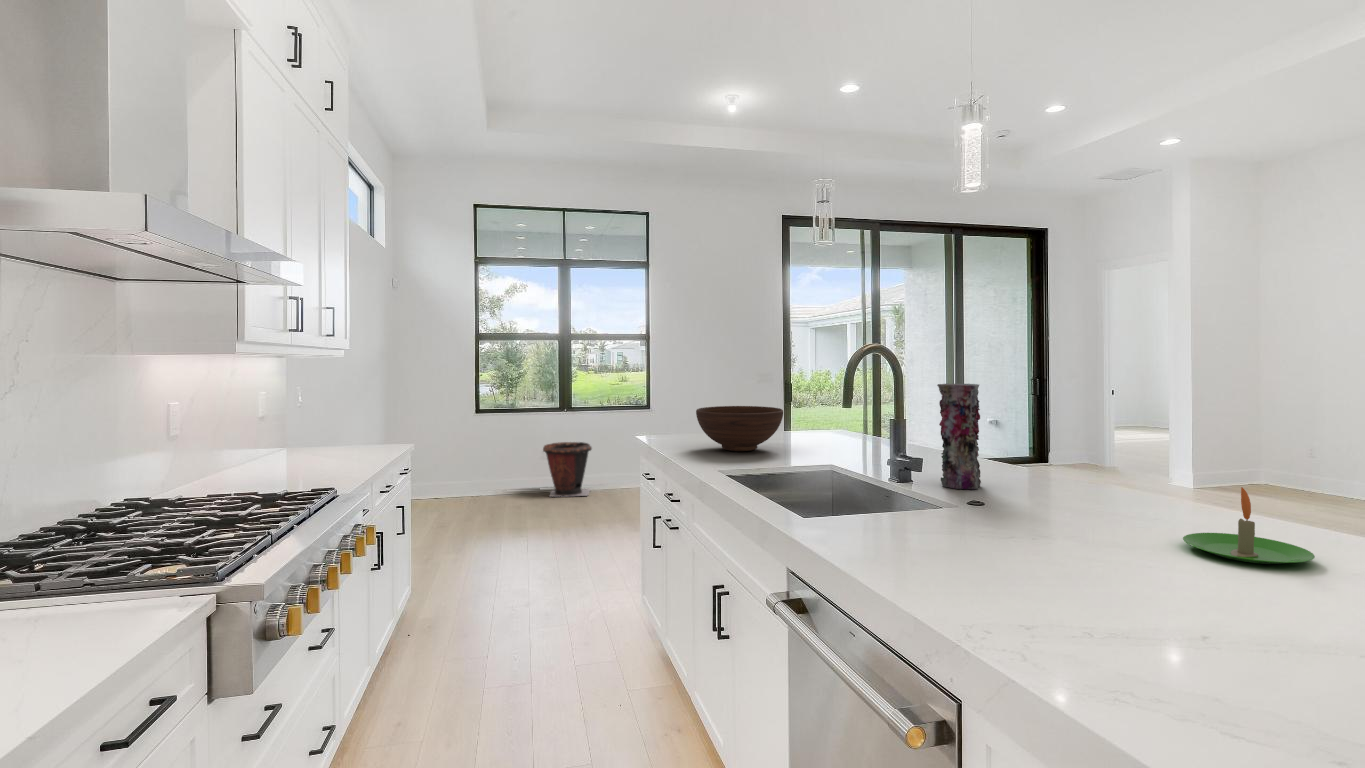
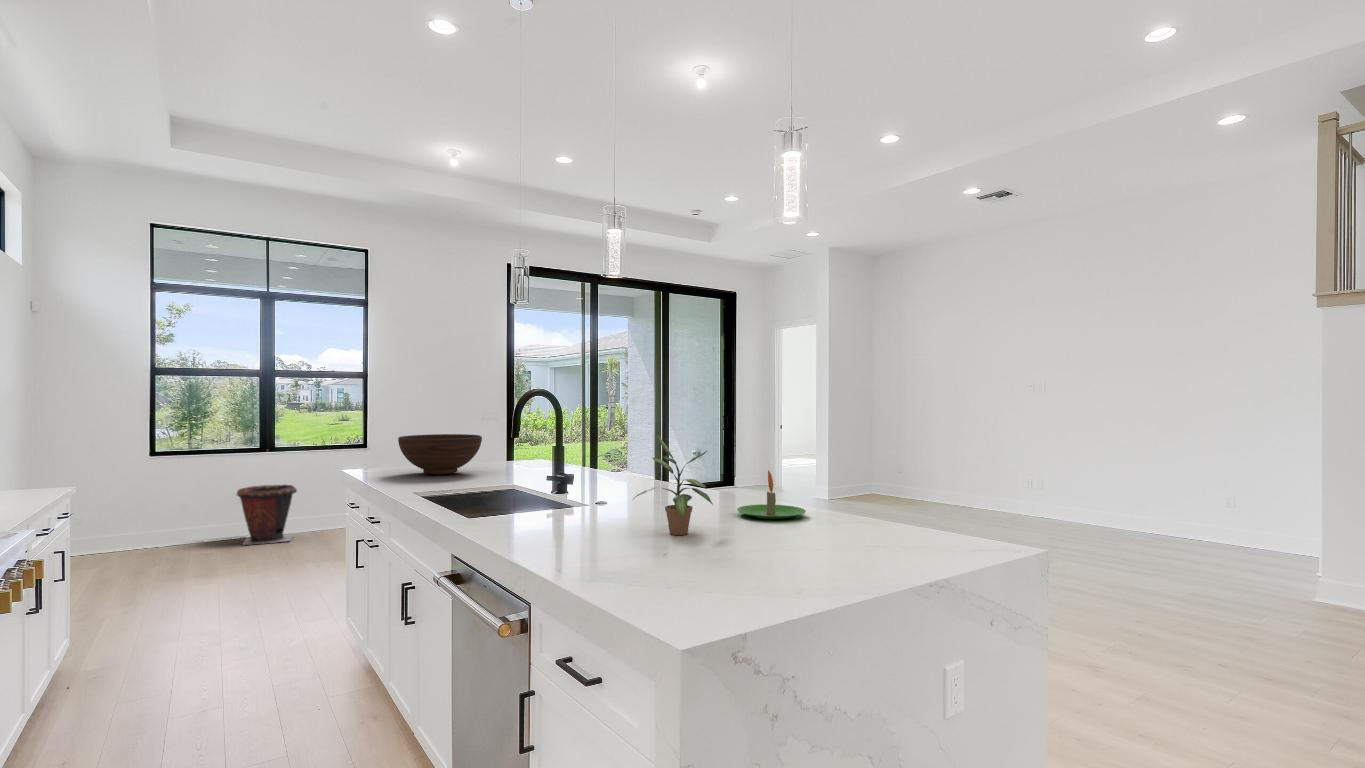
vase: present [937,384,981,489] -> none [597,408,631,491]
potted plant: none [1042,435,1183,586] -> present [633,435,713,535]

